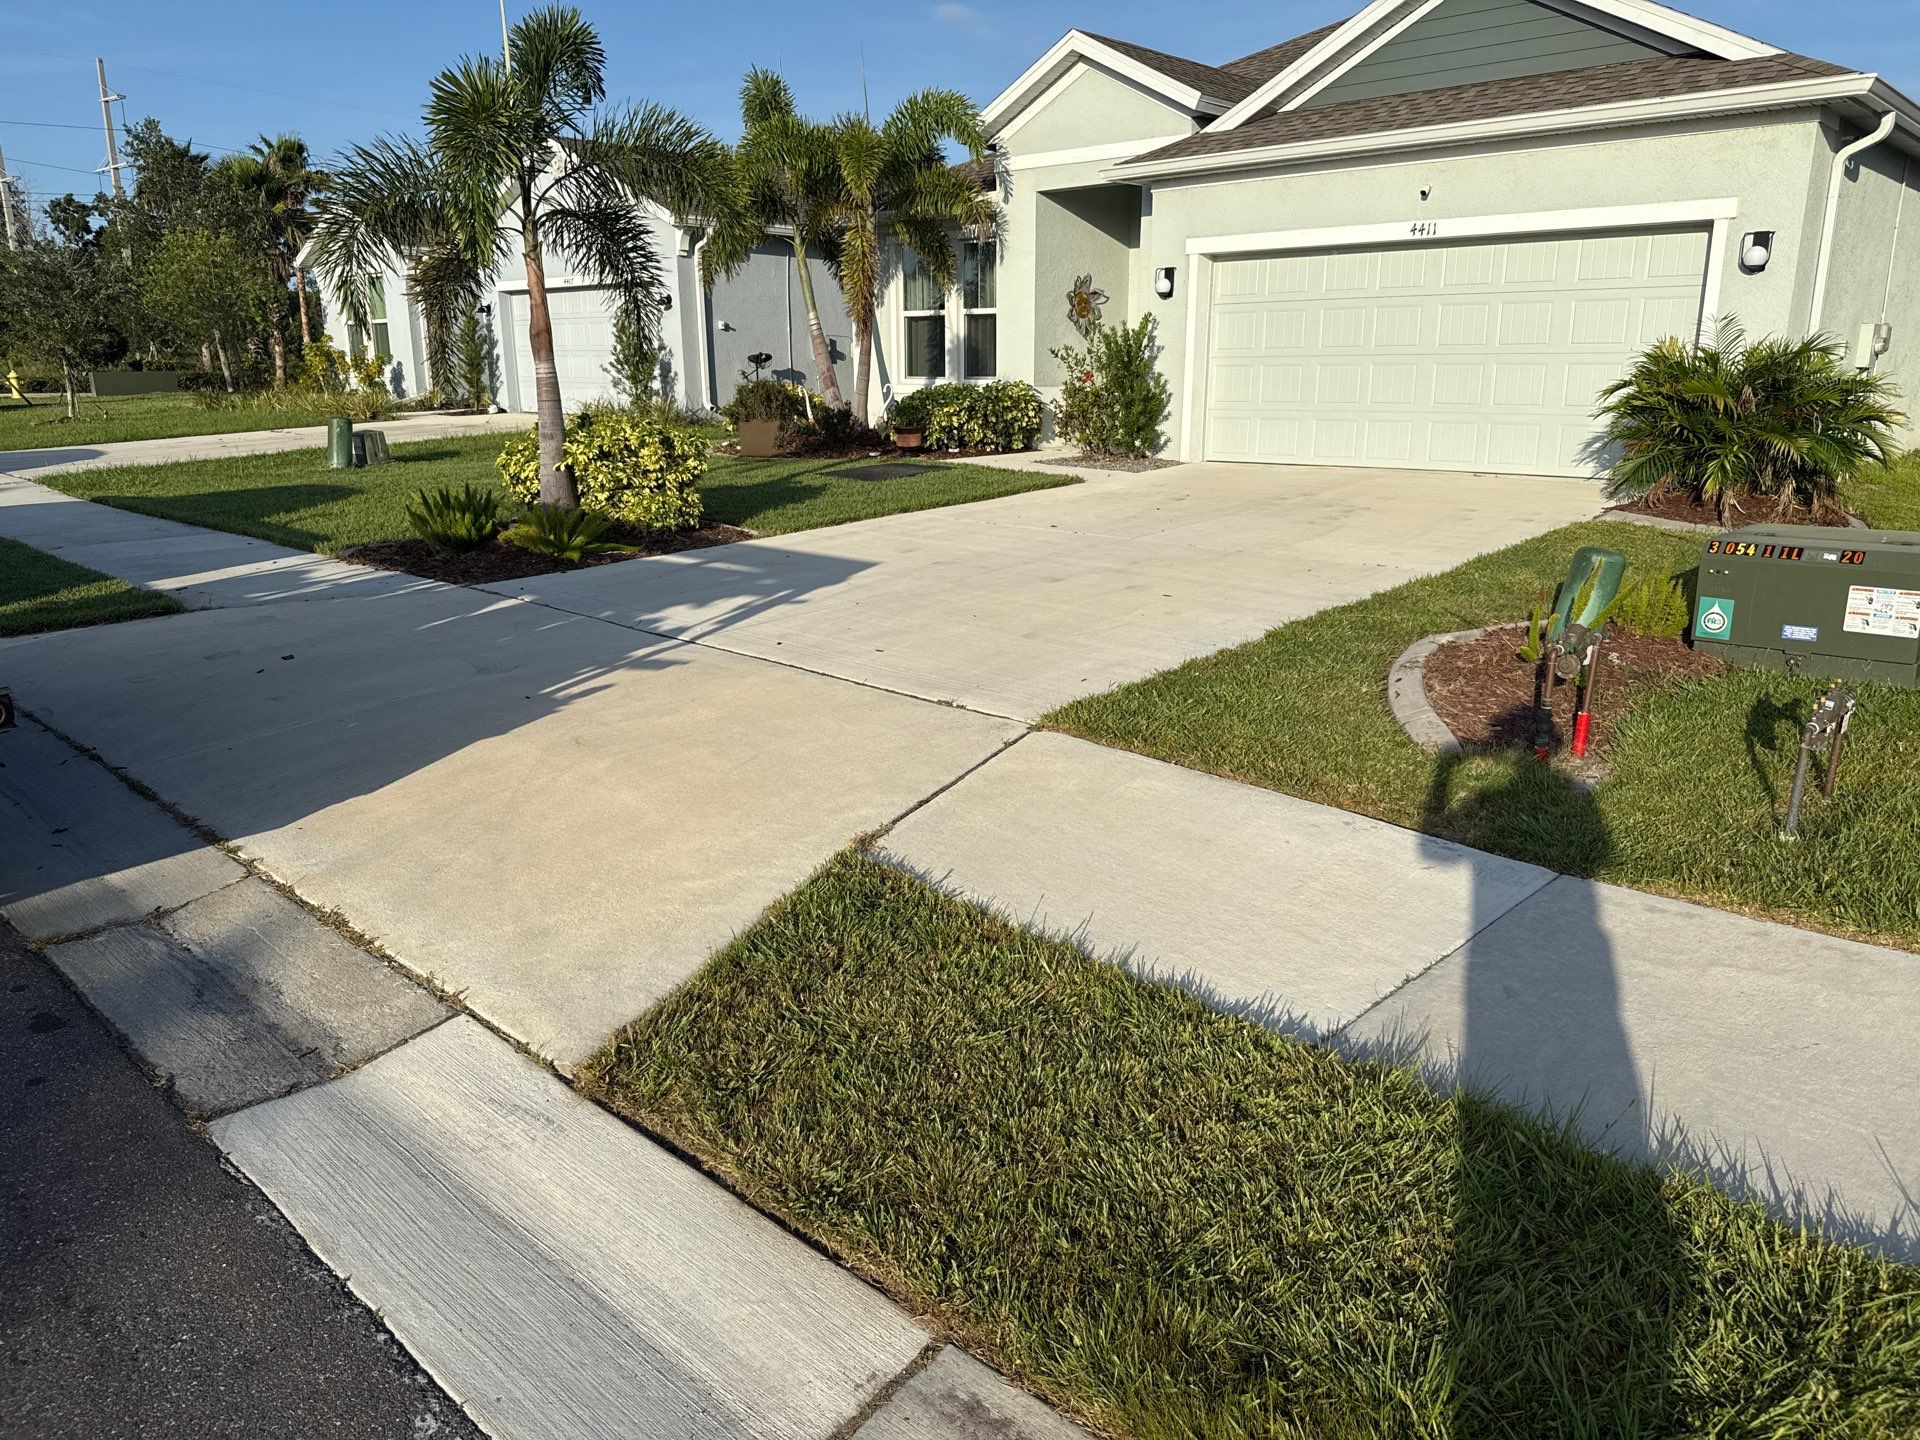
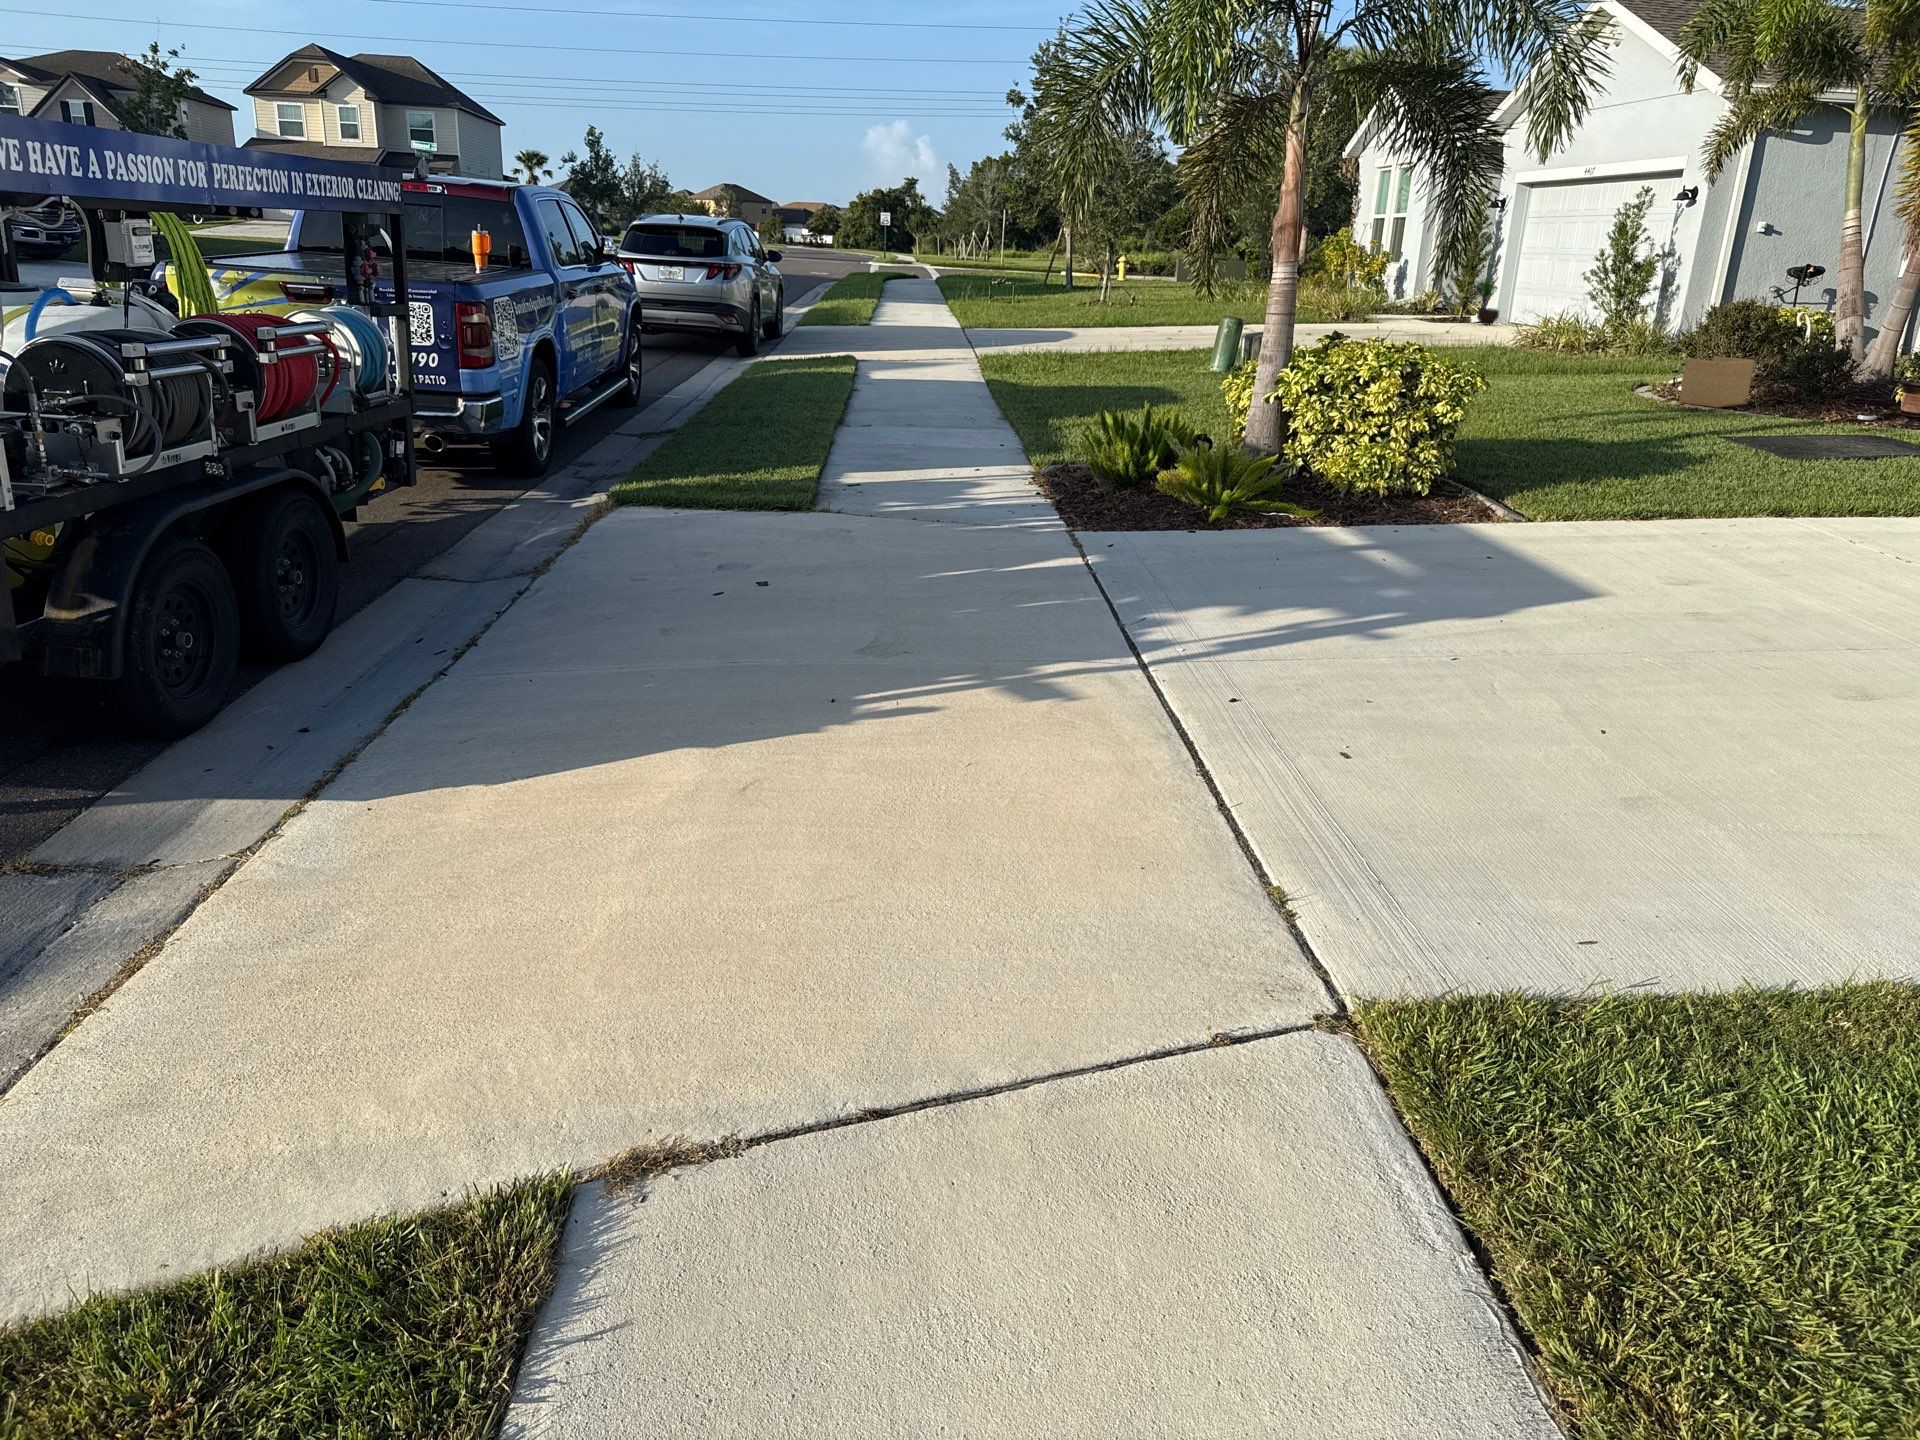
potted tree: none [479,371,510,414] -> present [1472,279,1499,325]

